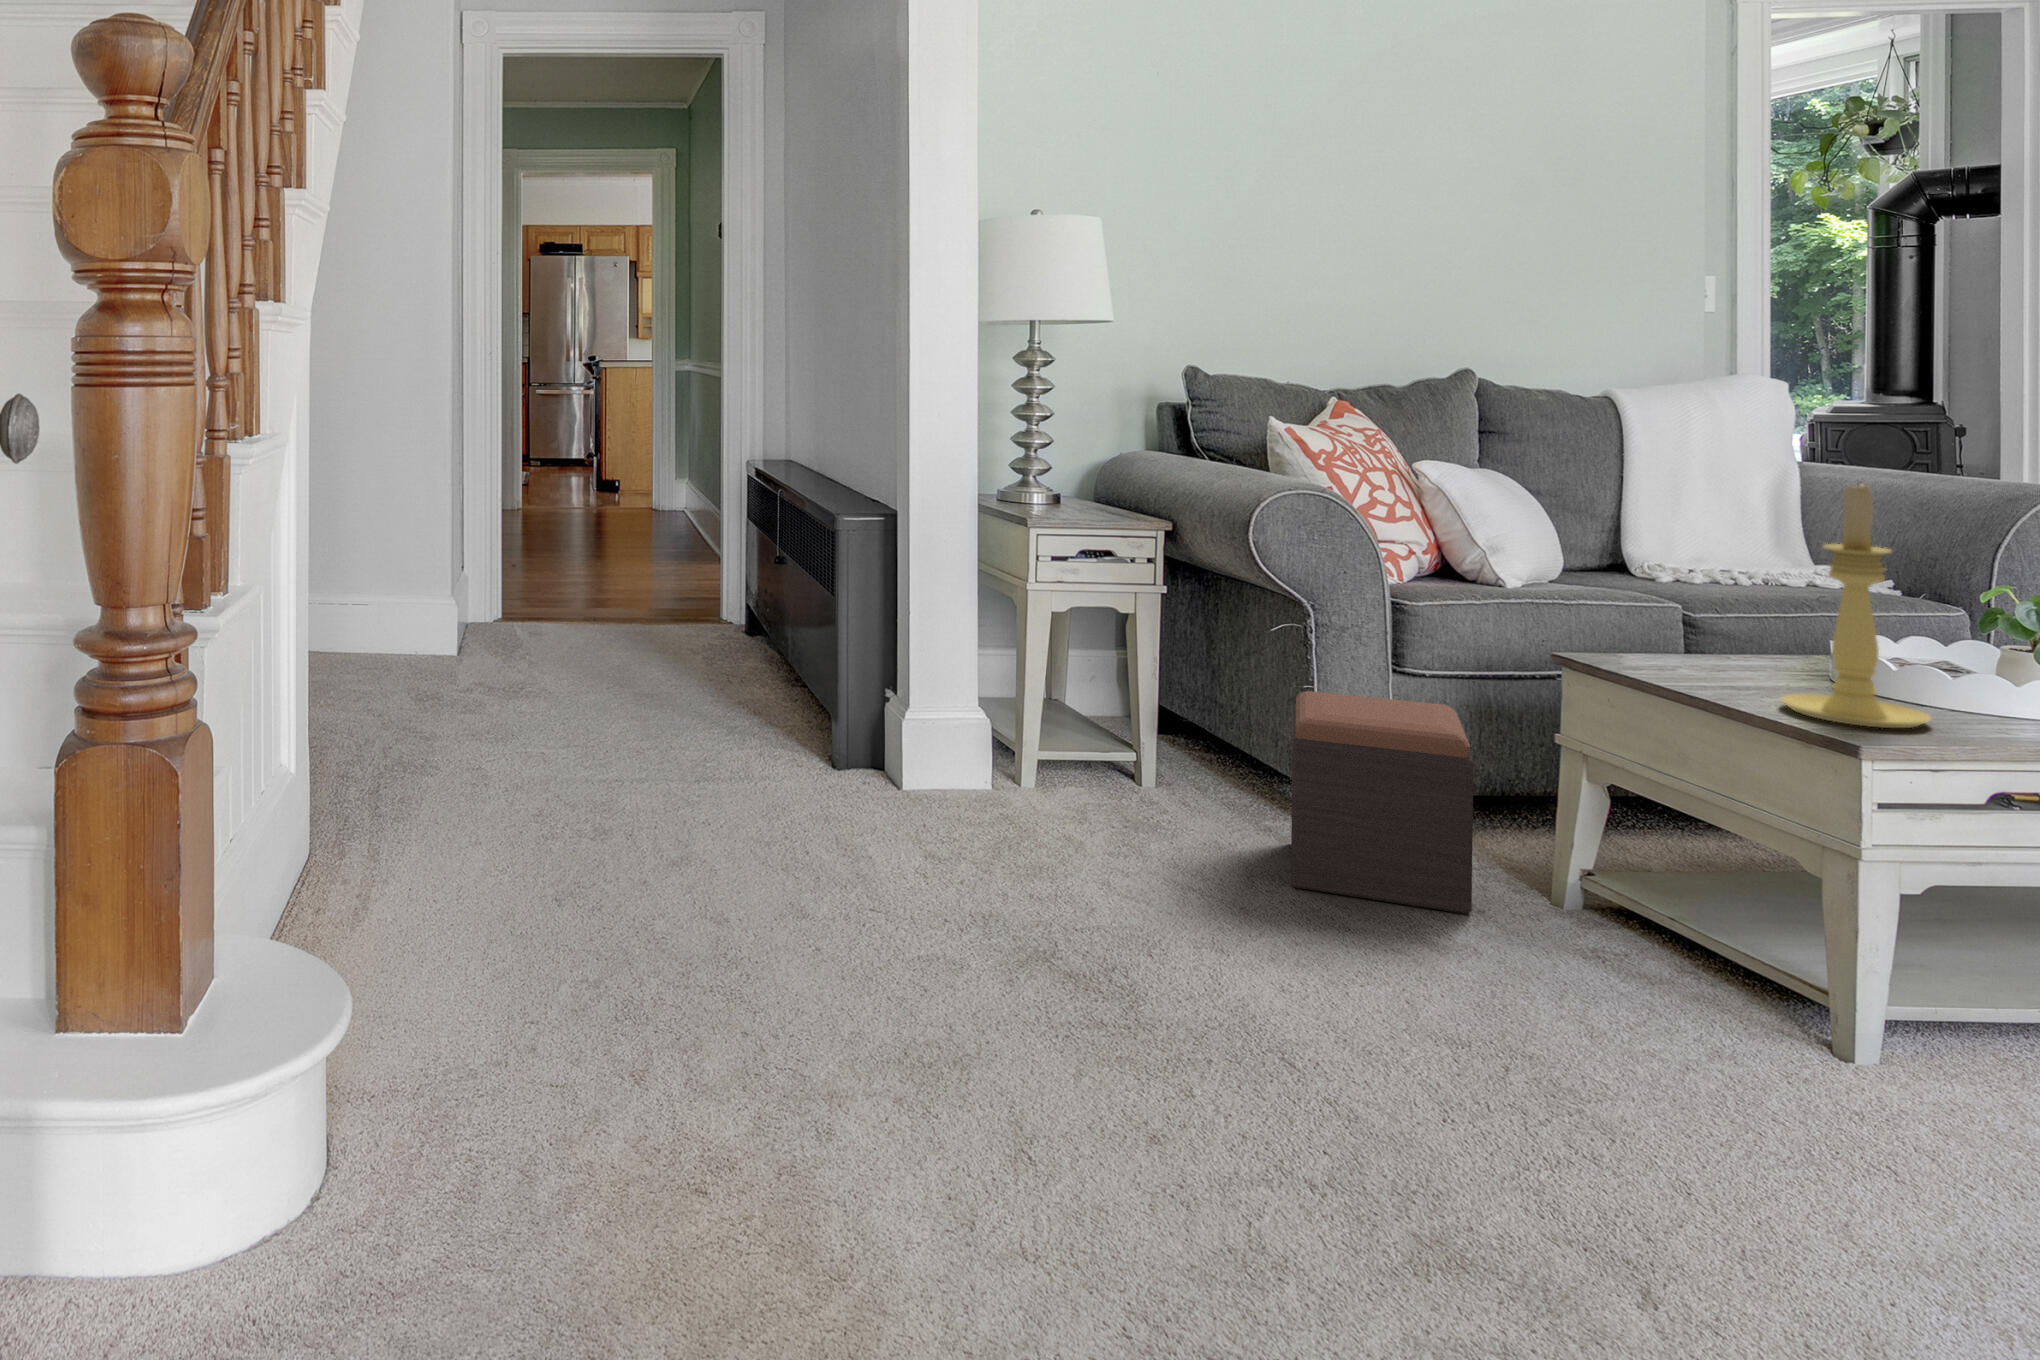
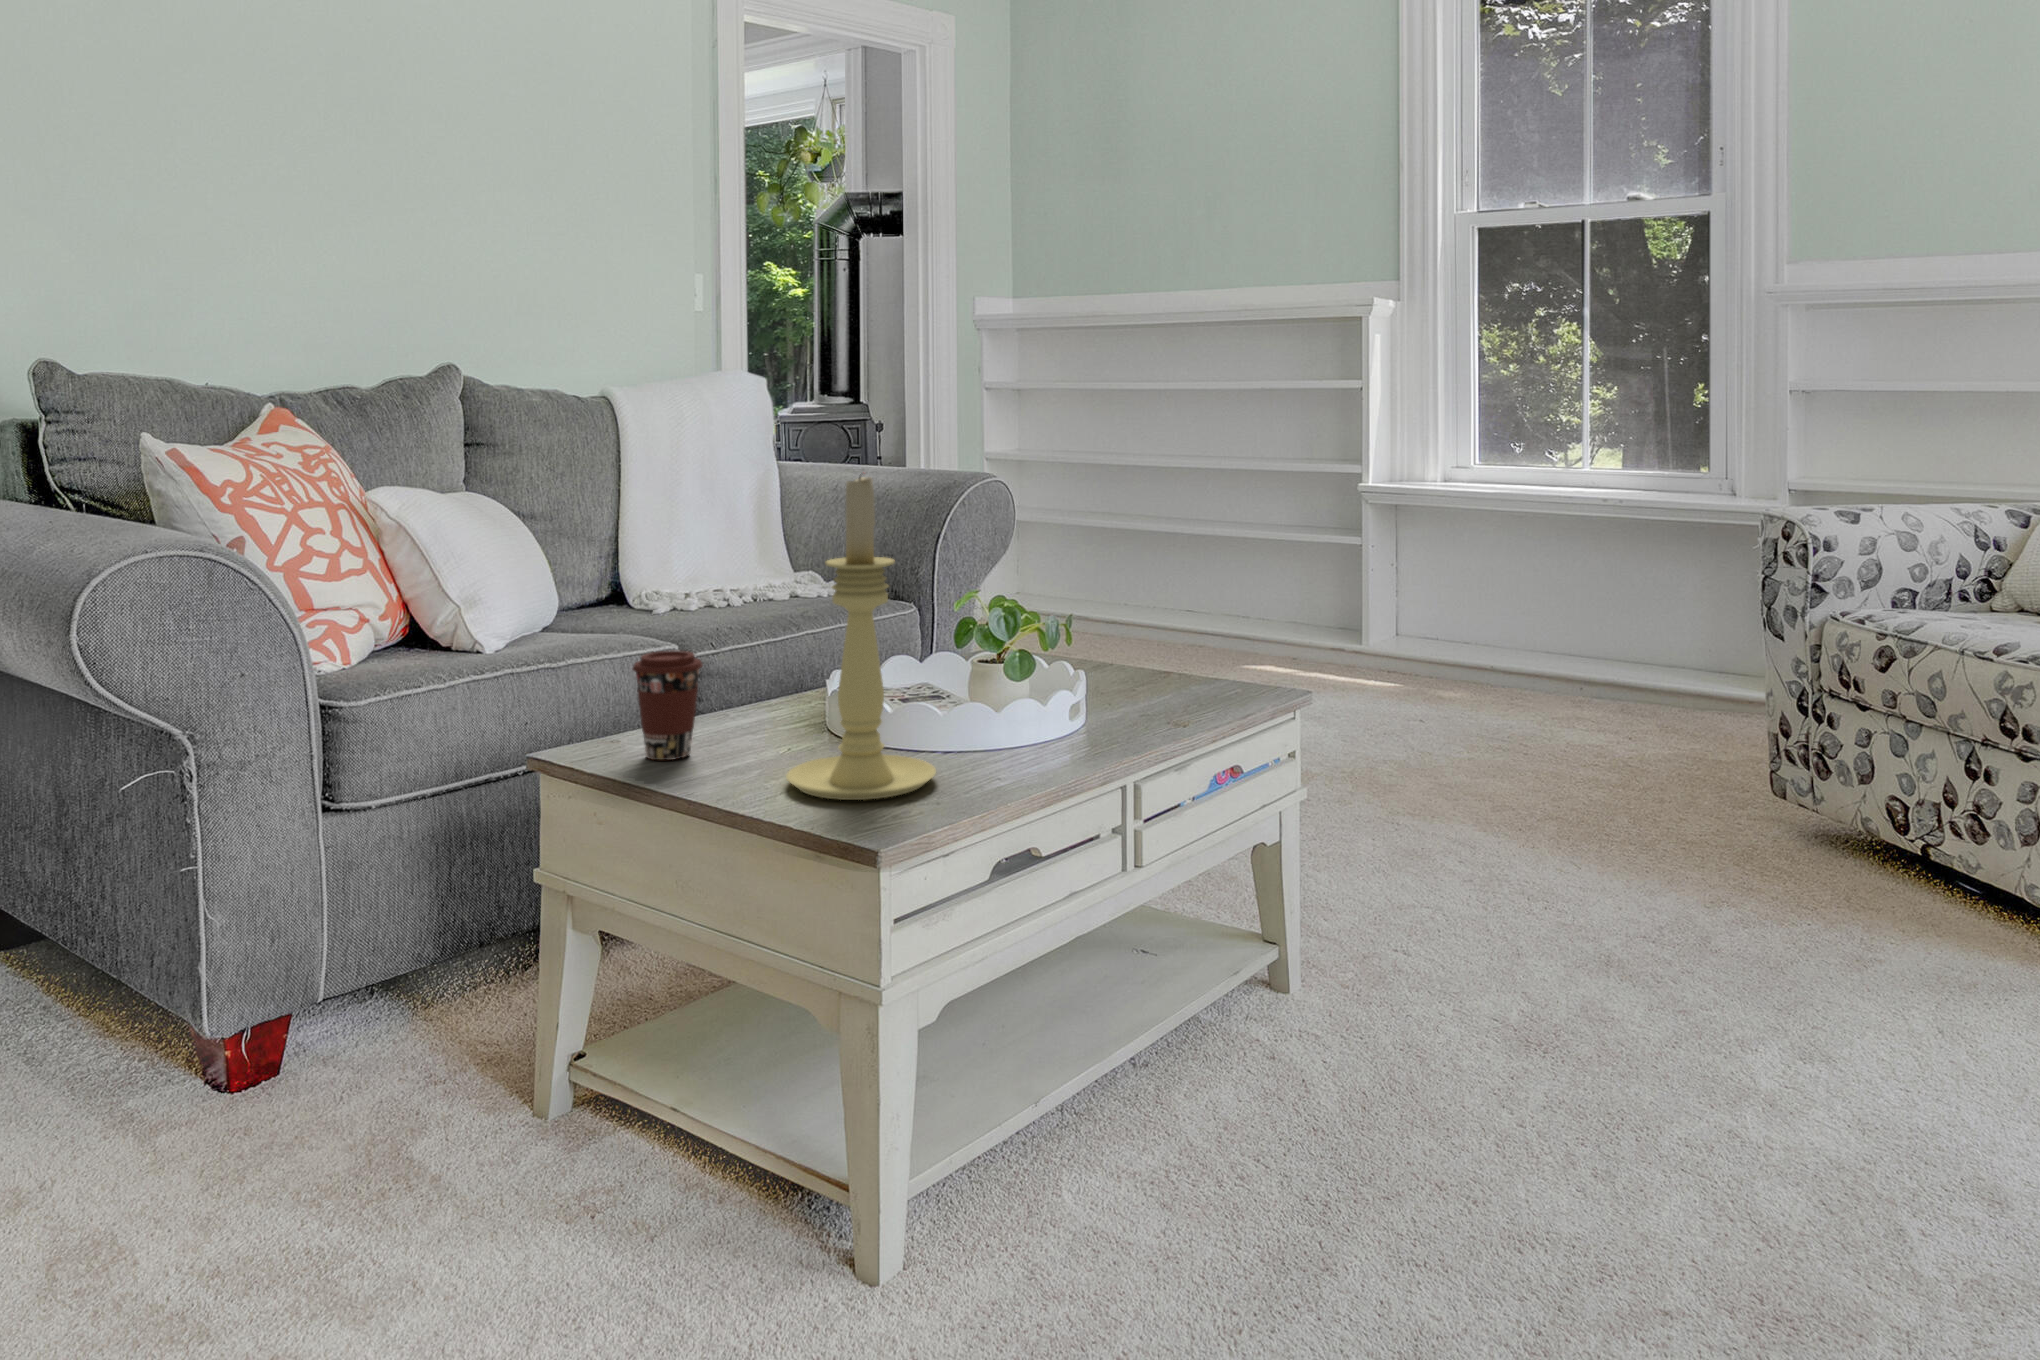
coffee cup: none [1644,597,1707,676] -> present [633,651,703,760]
footstool: present [1291,691,1474,914] -> none [119,856,414,1258]

